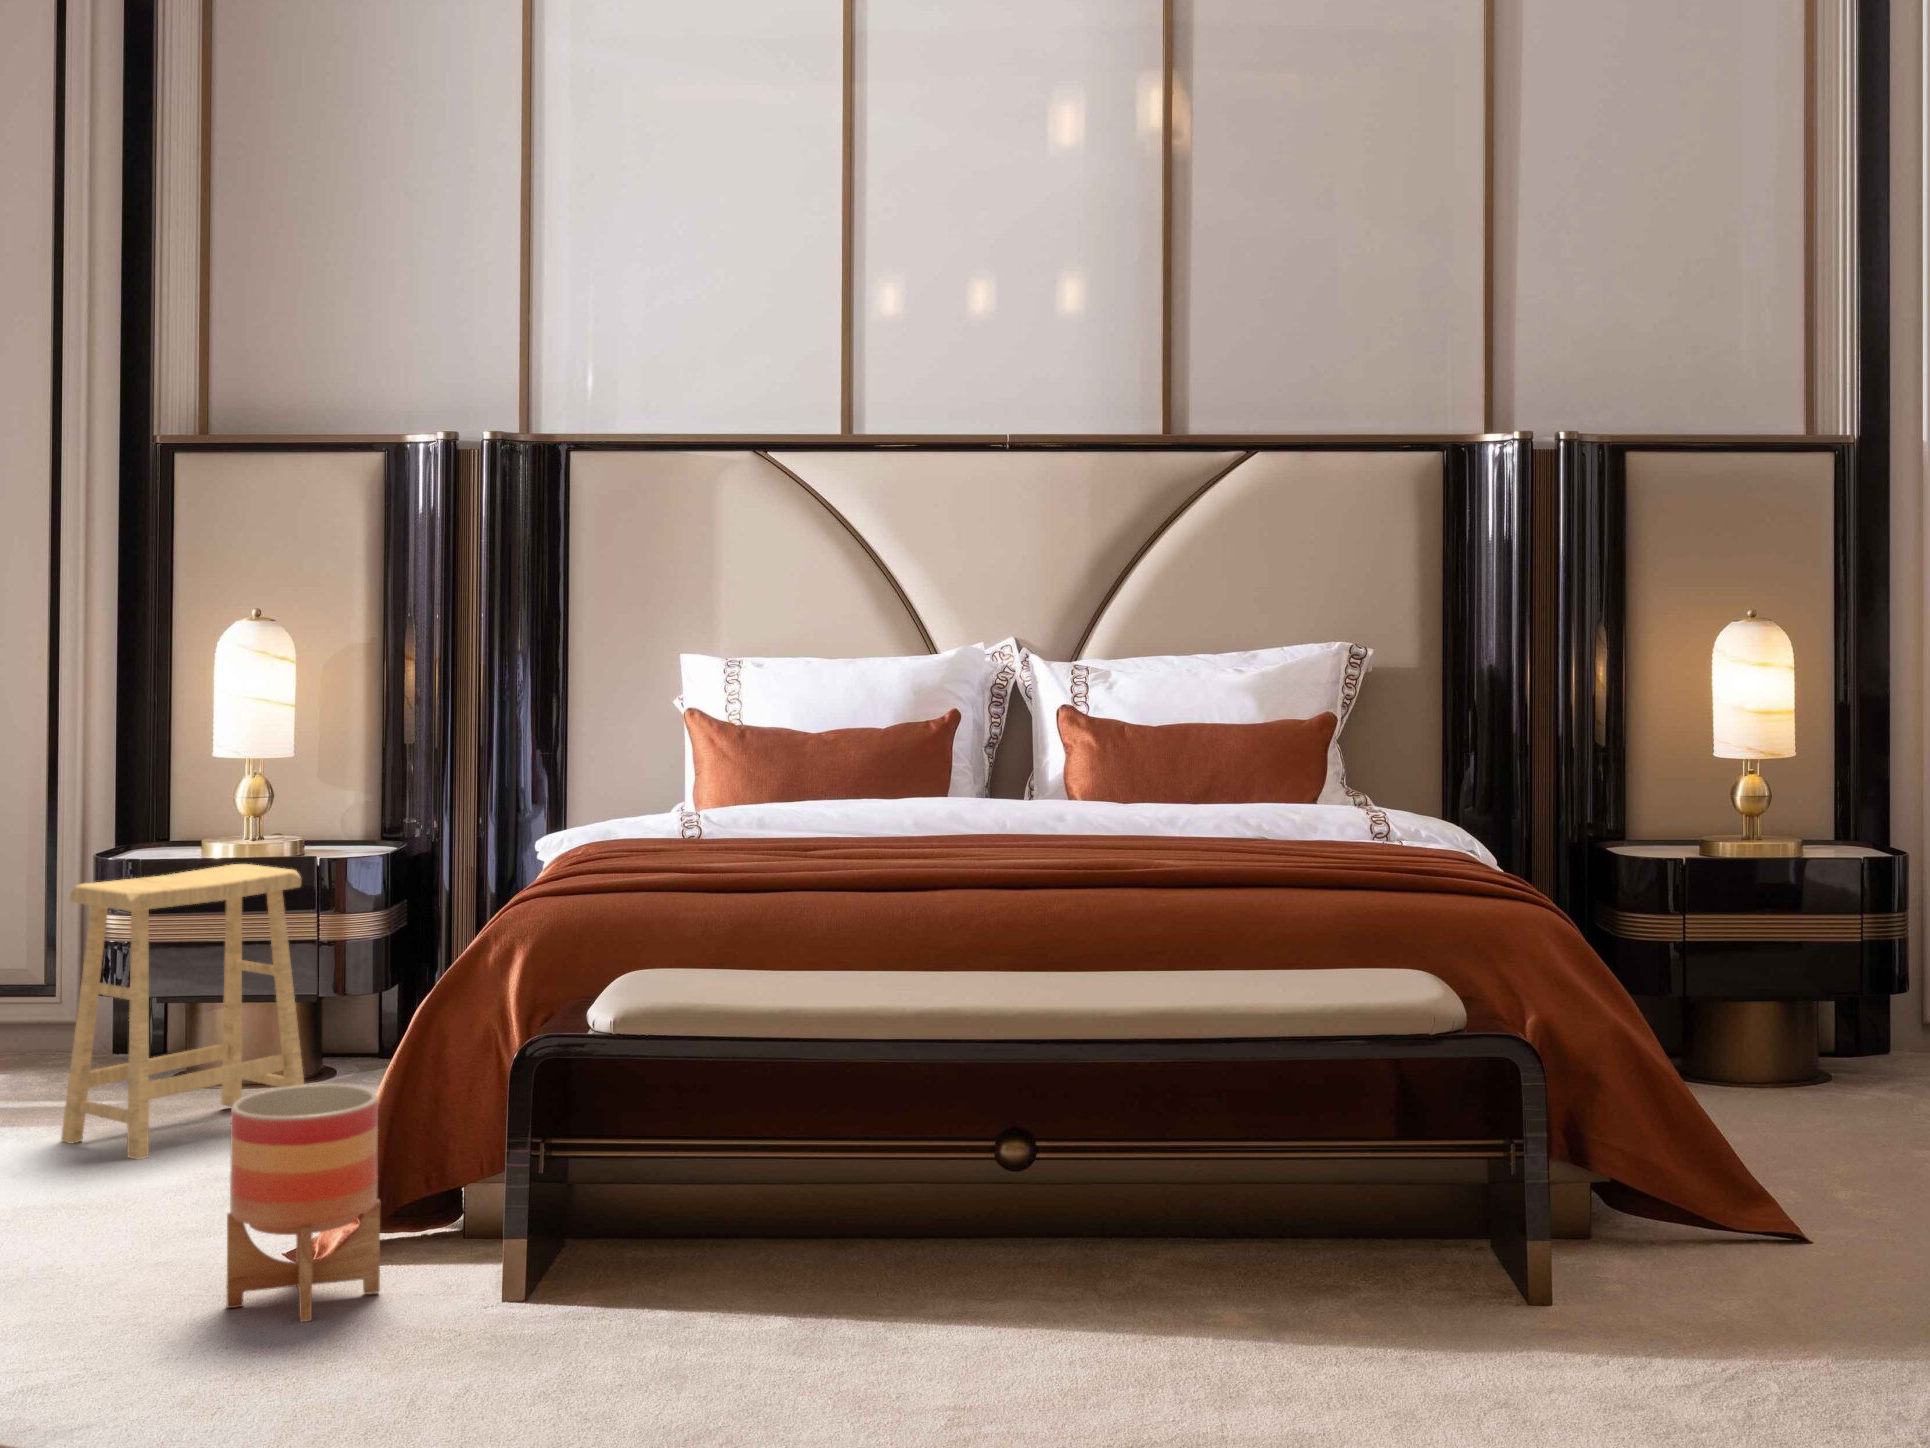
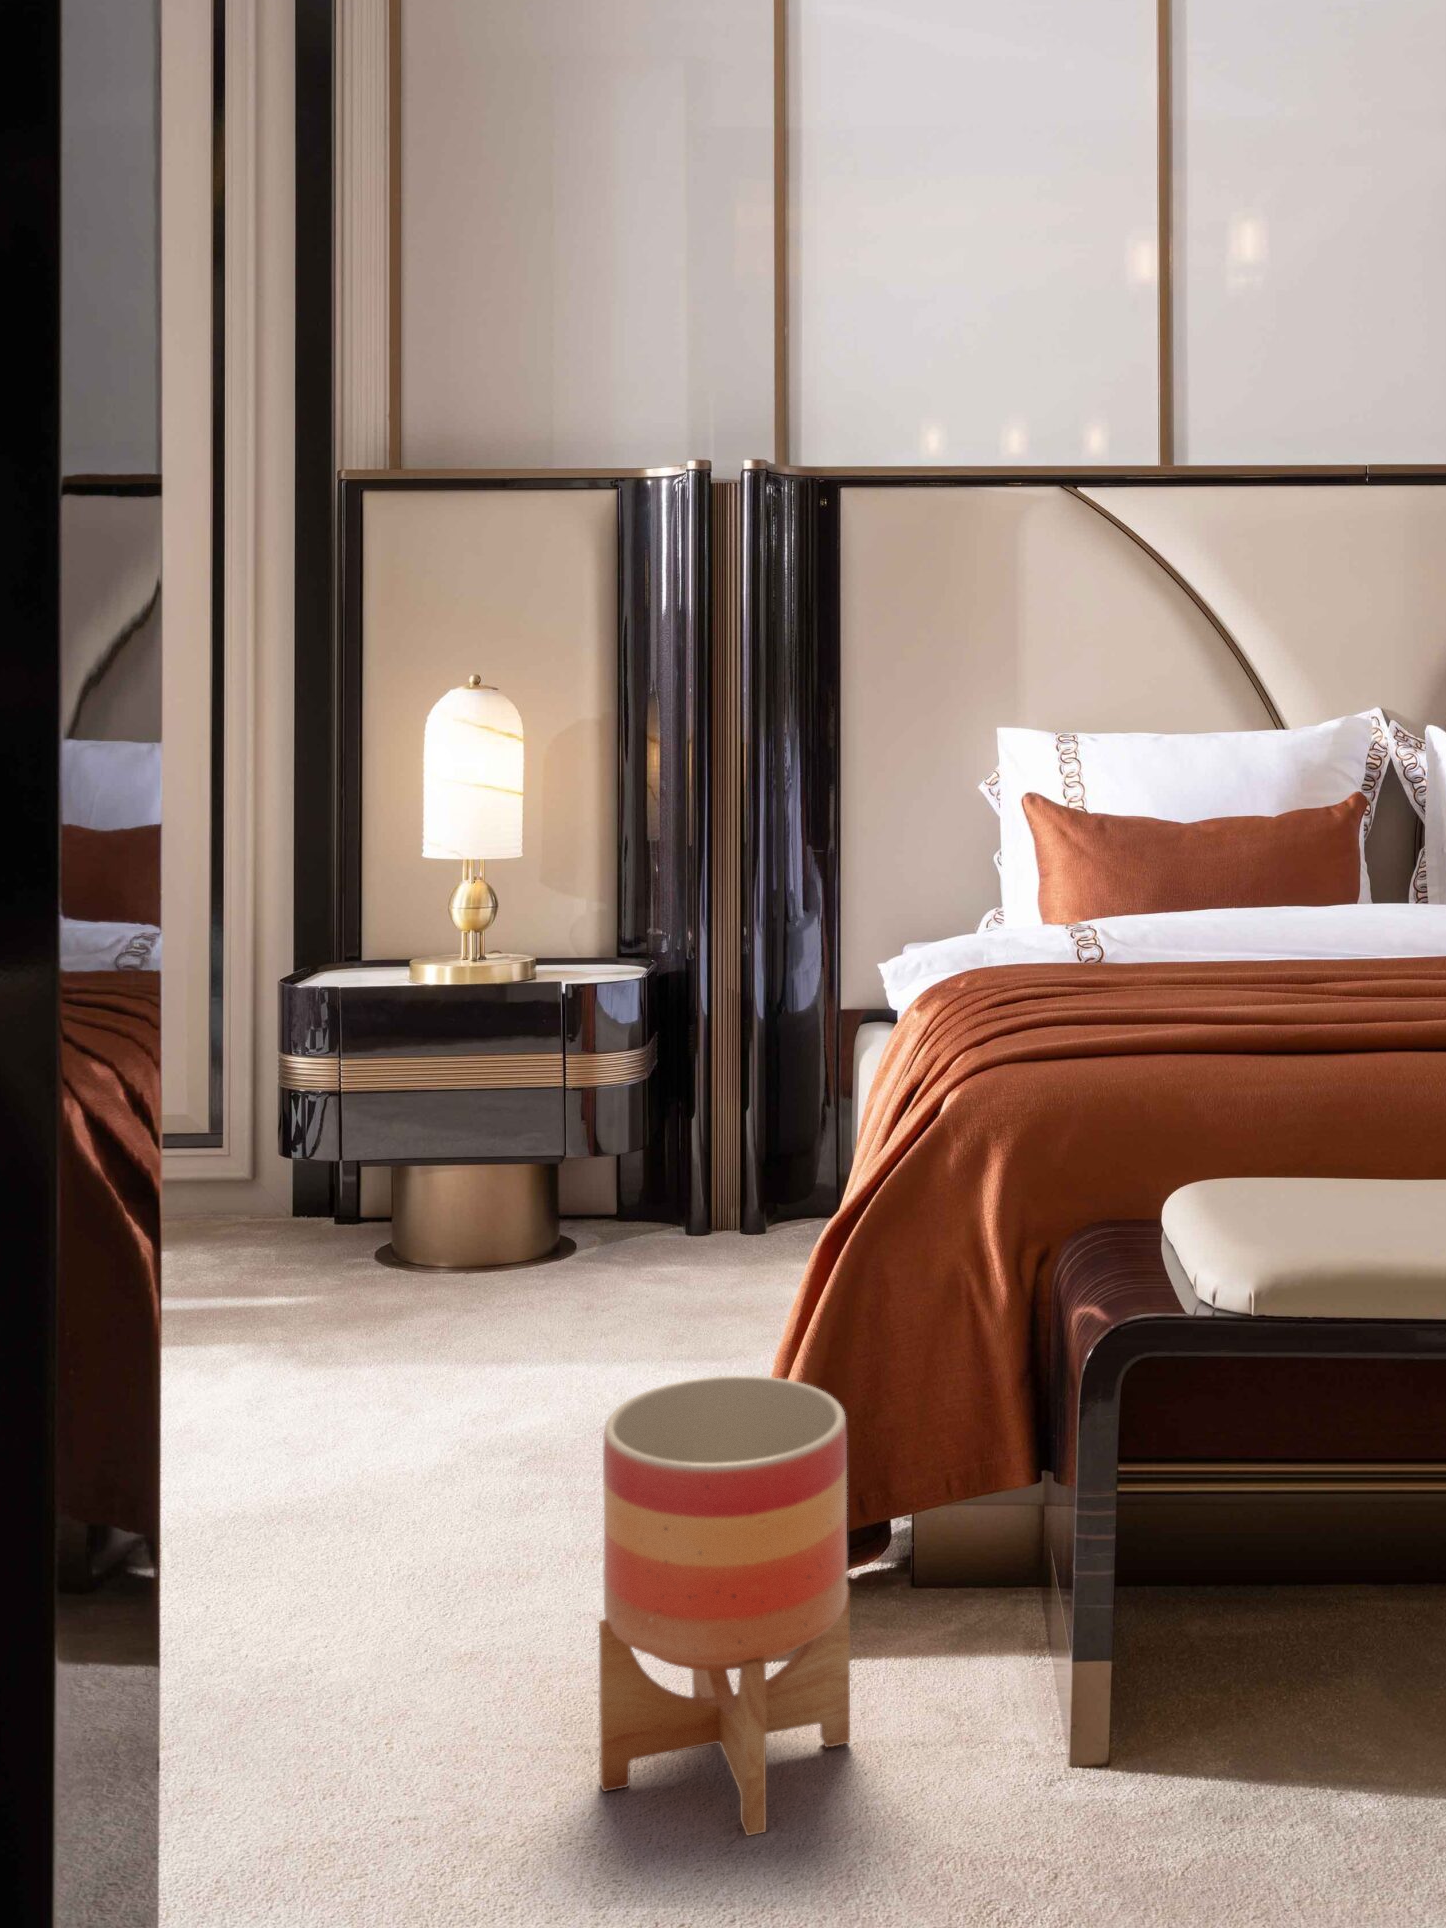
footstool: present [61,864,304,1159] -> none [251,991,573,1411]

